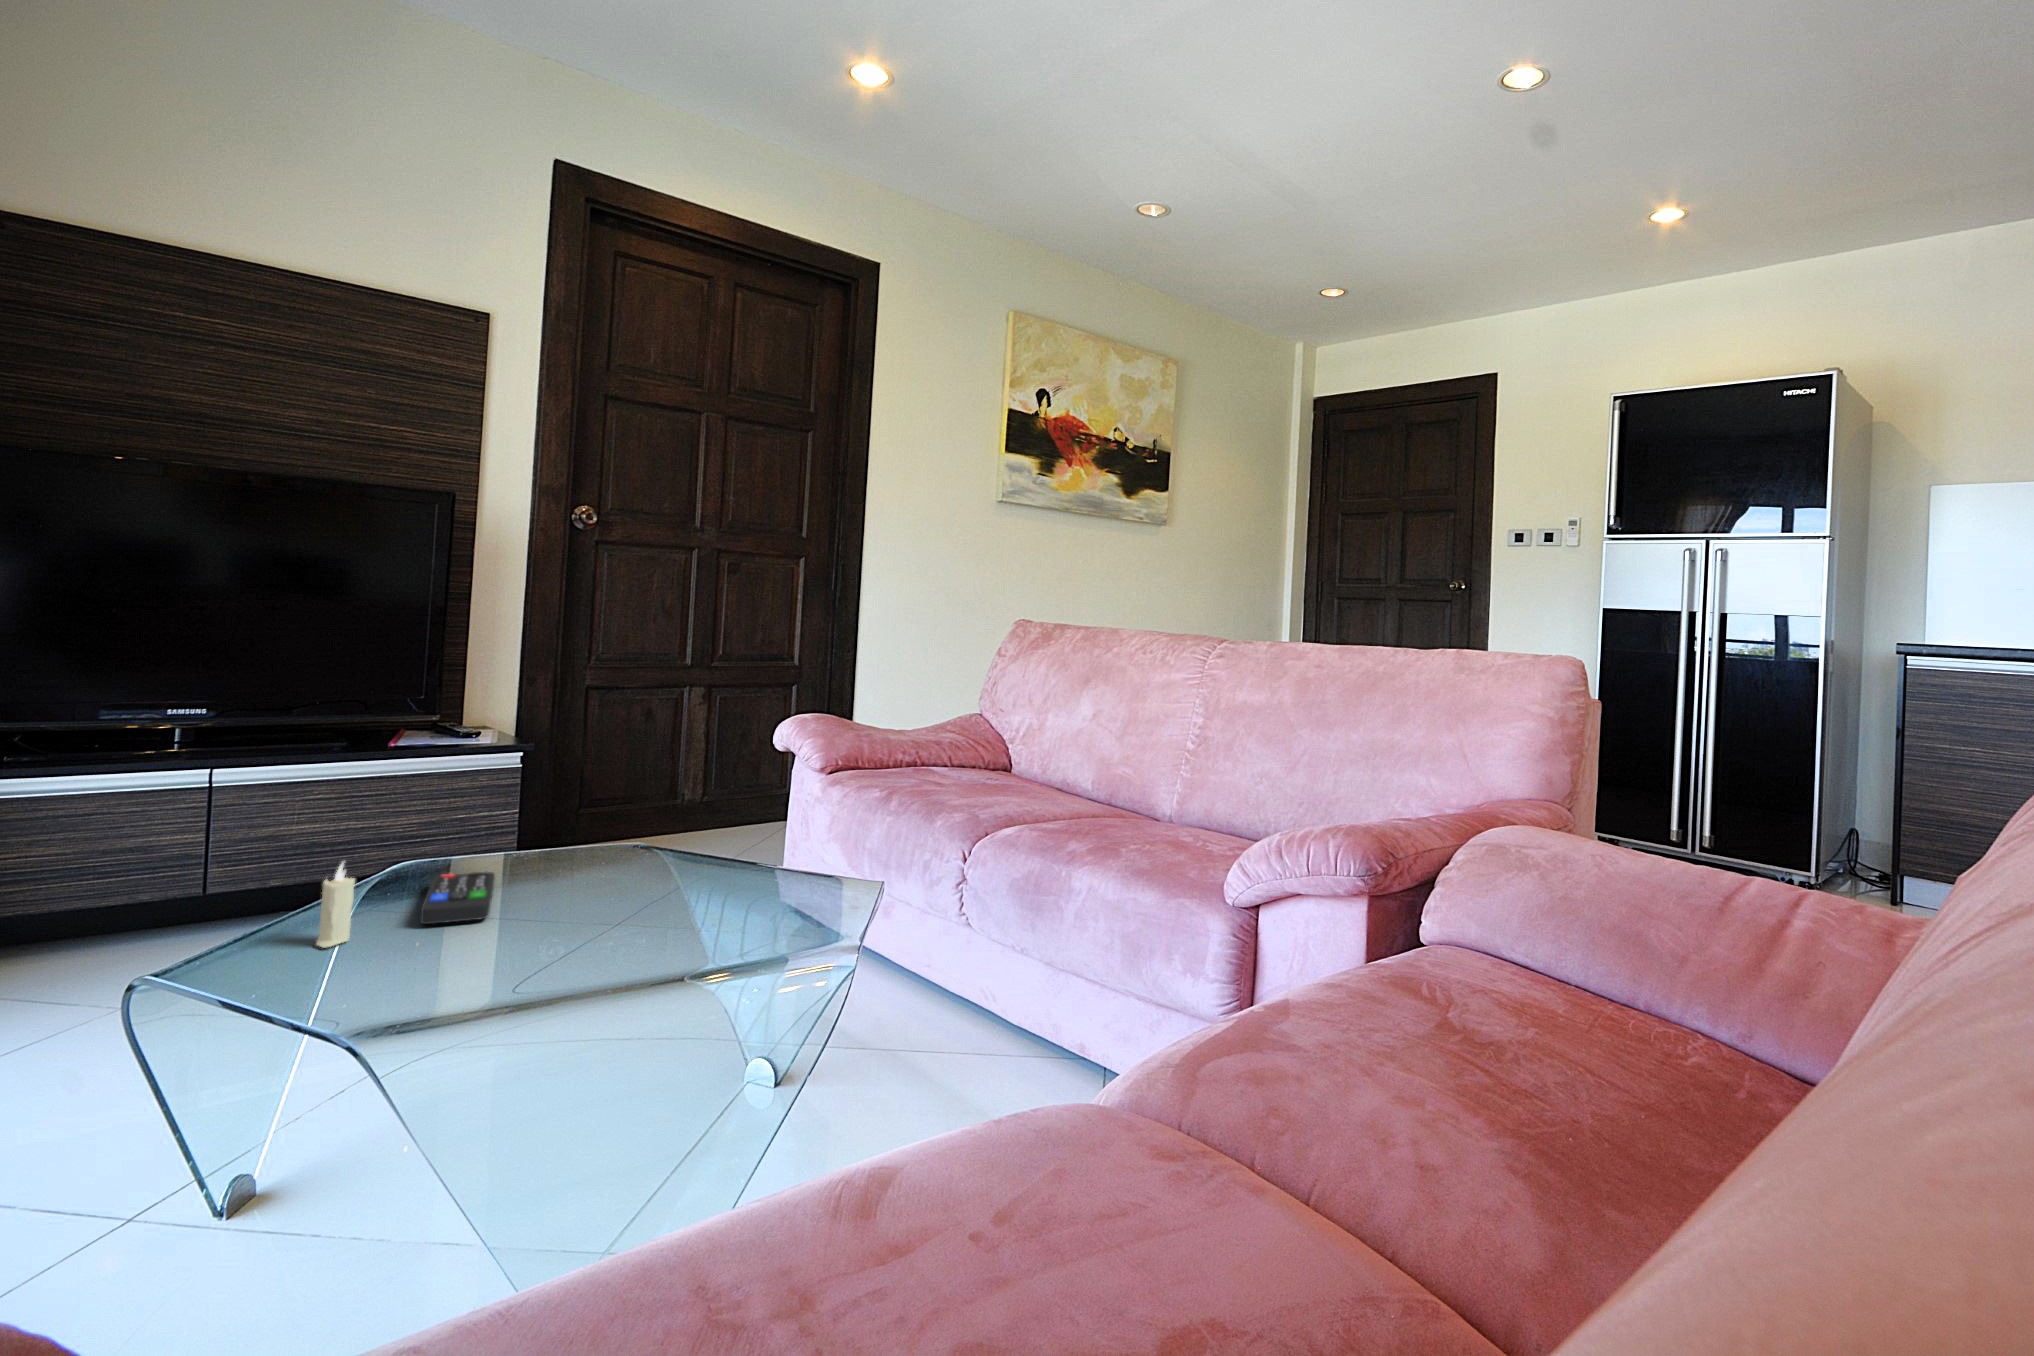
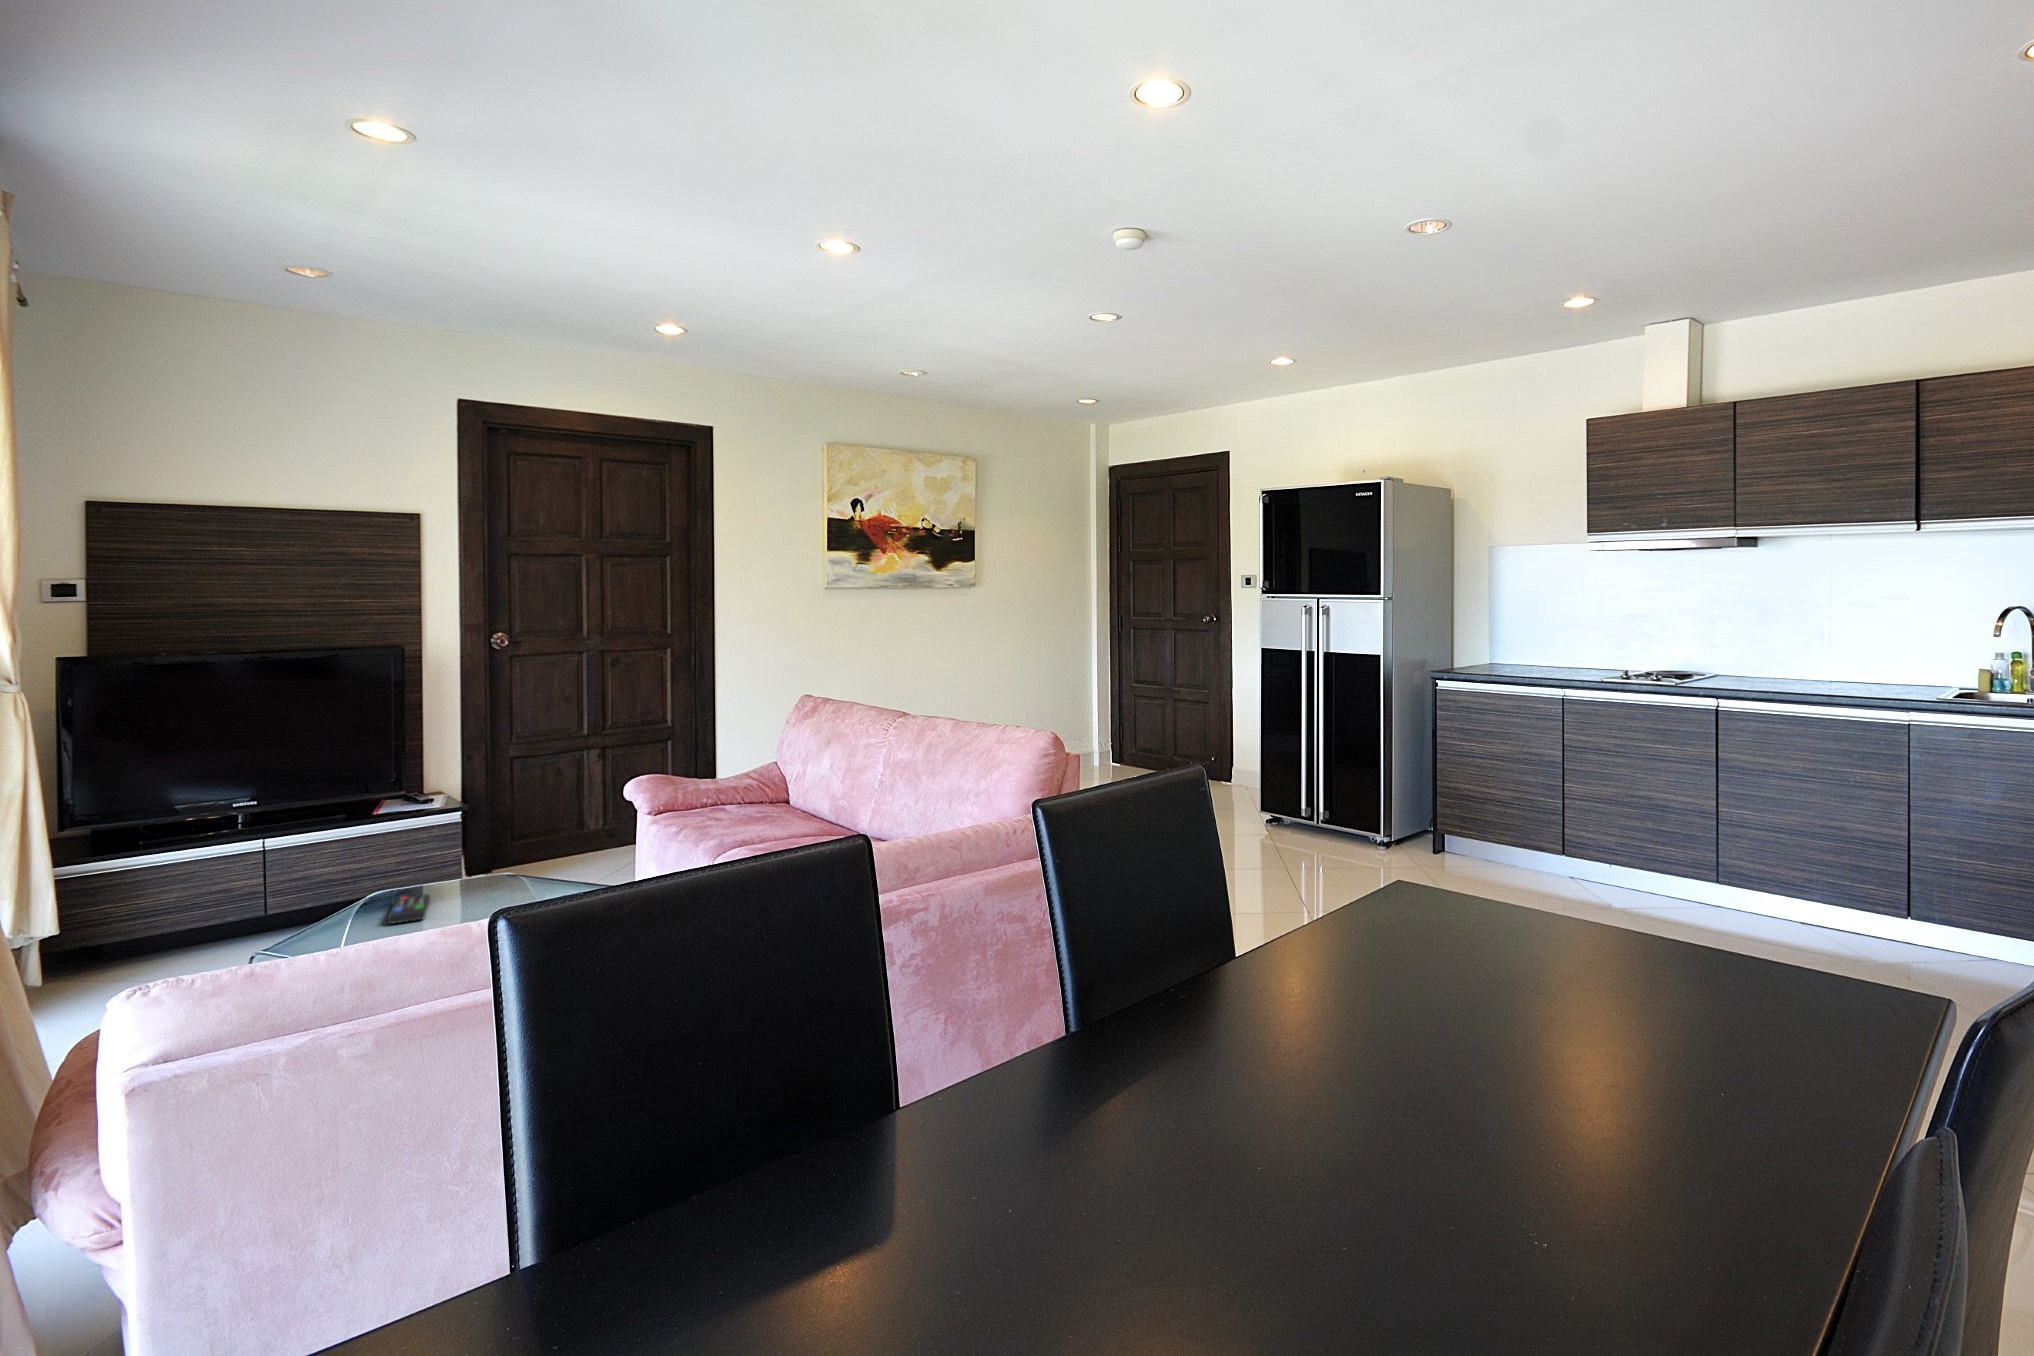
candle: present [316,863,355,947] -> none [334,895,352,938]

